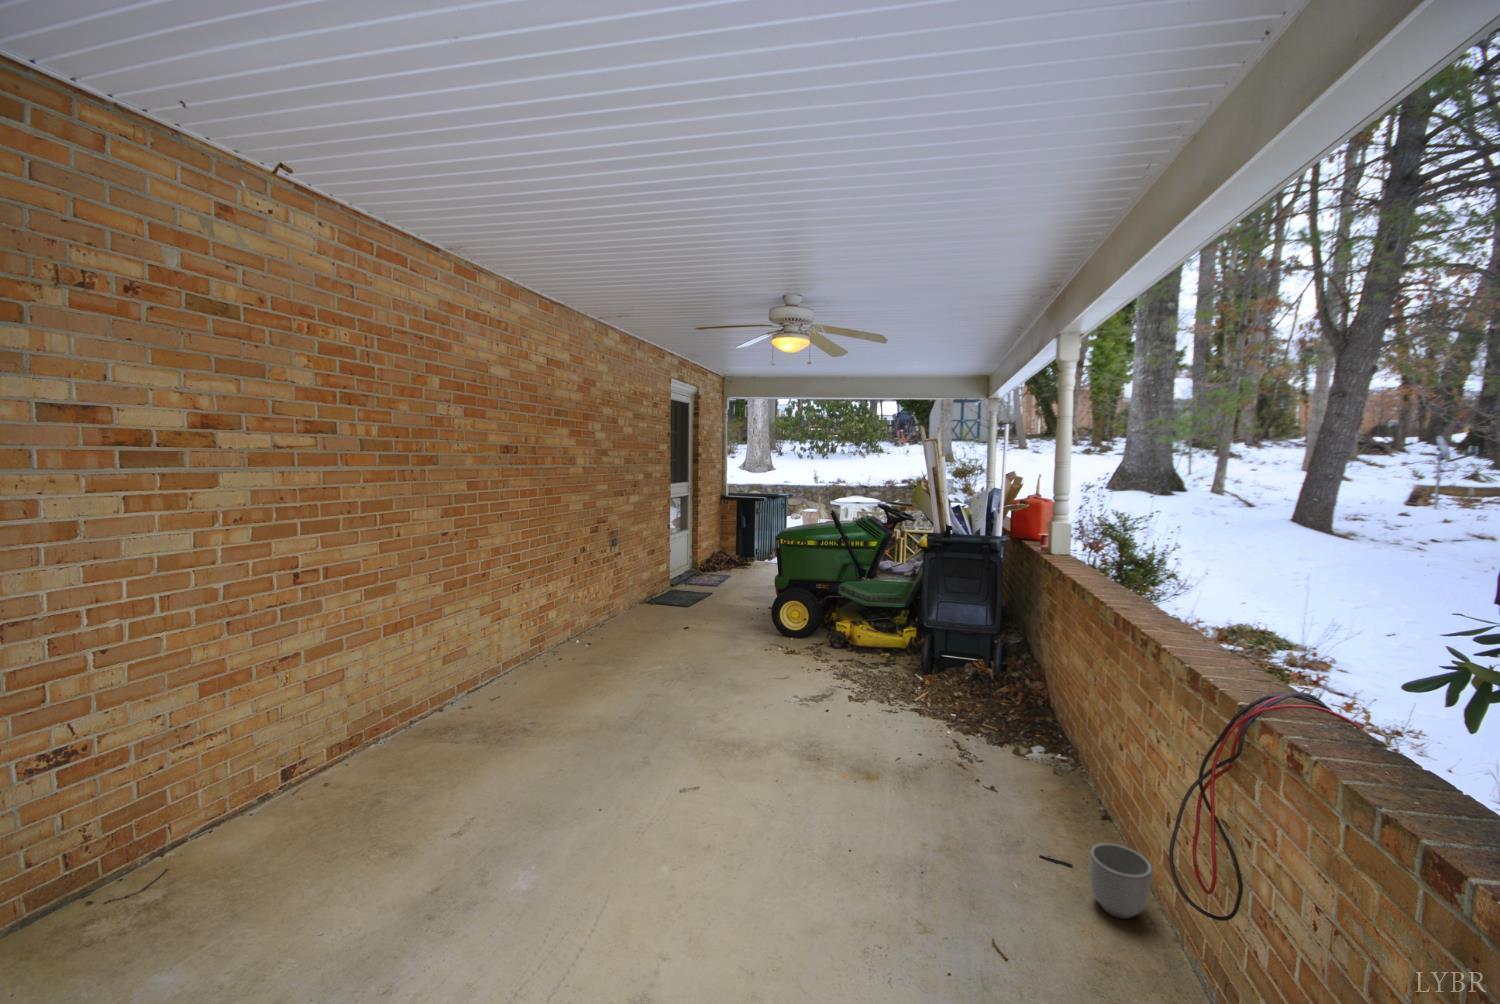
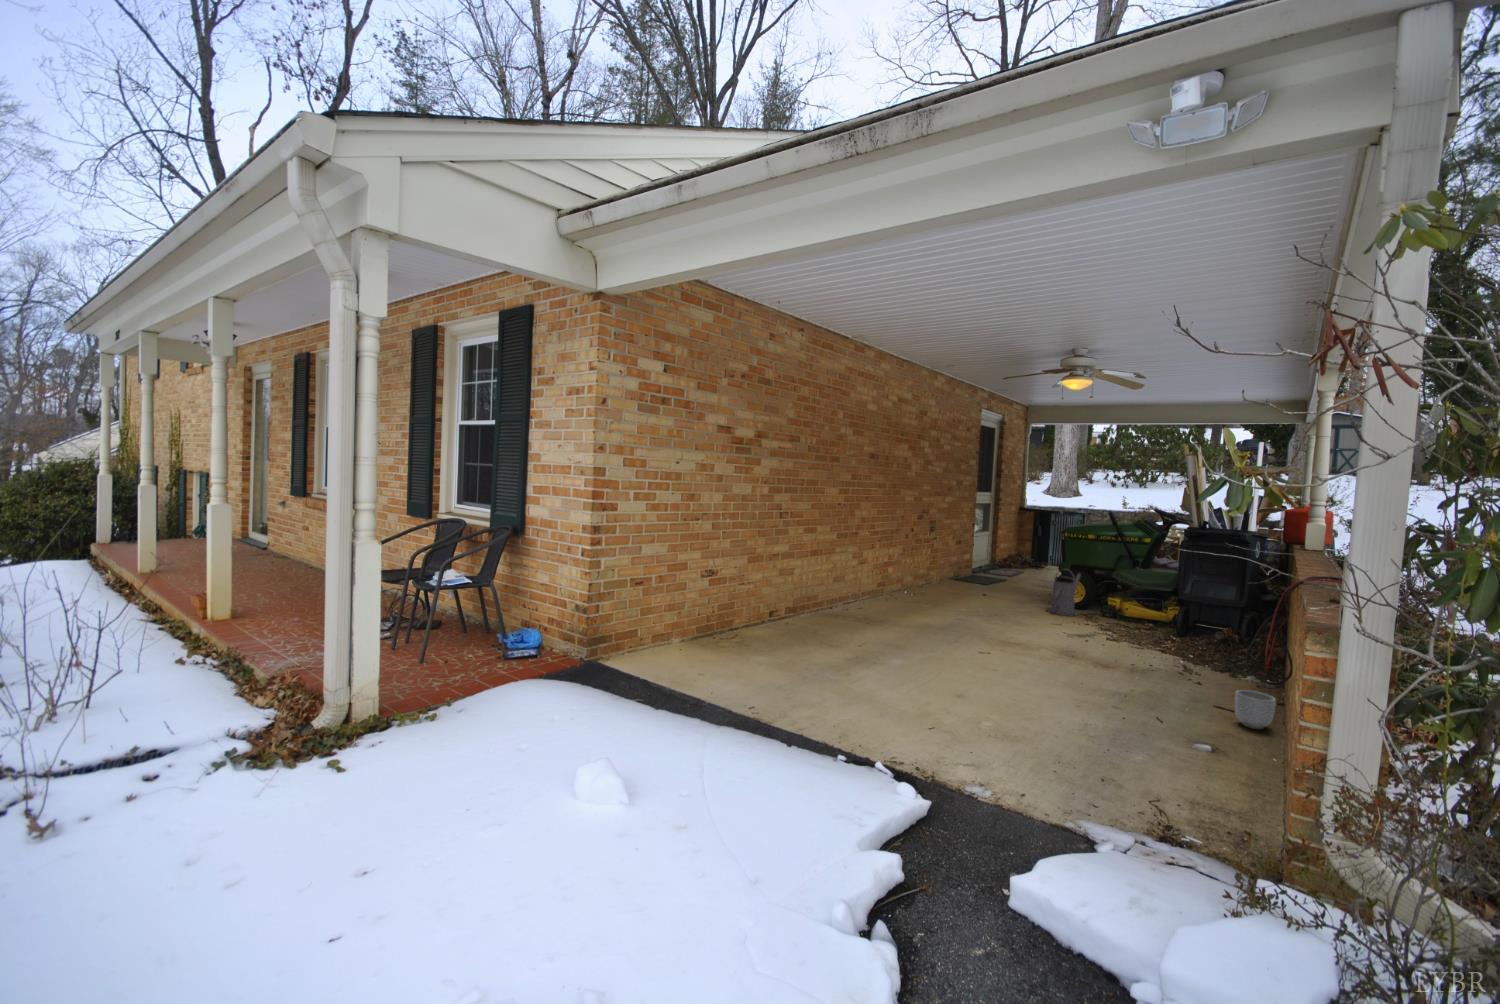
watering can: none [769,591,802,654] -> present [1050,573,1081,616]

